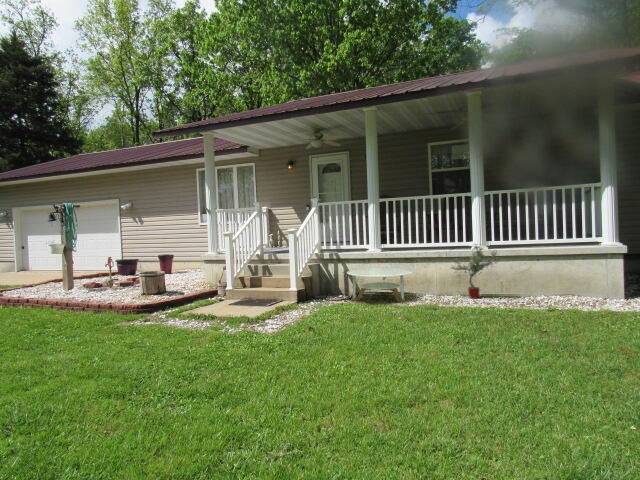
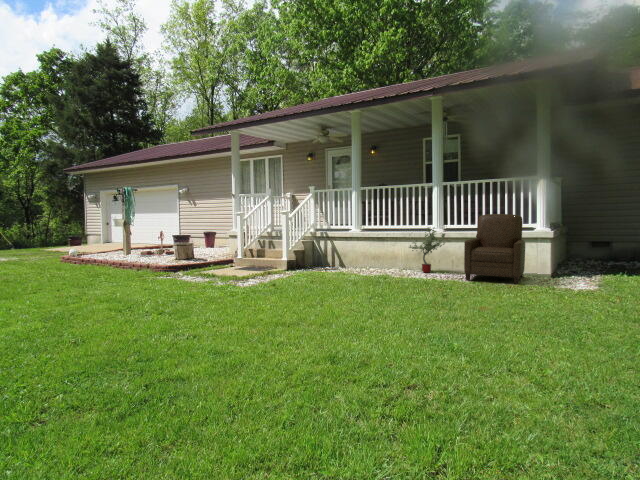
chair: none [529,226,605,309] -> present [464,214,525,284]
round table: present [347,267,413,302] -> none [325,245,379,273]

